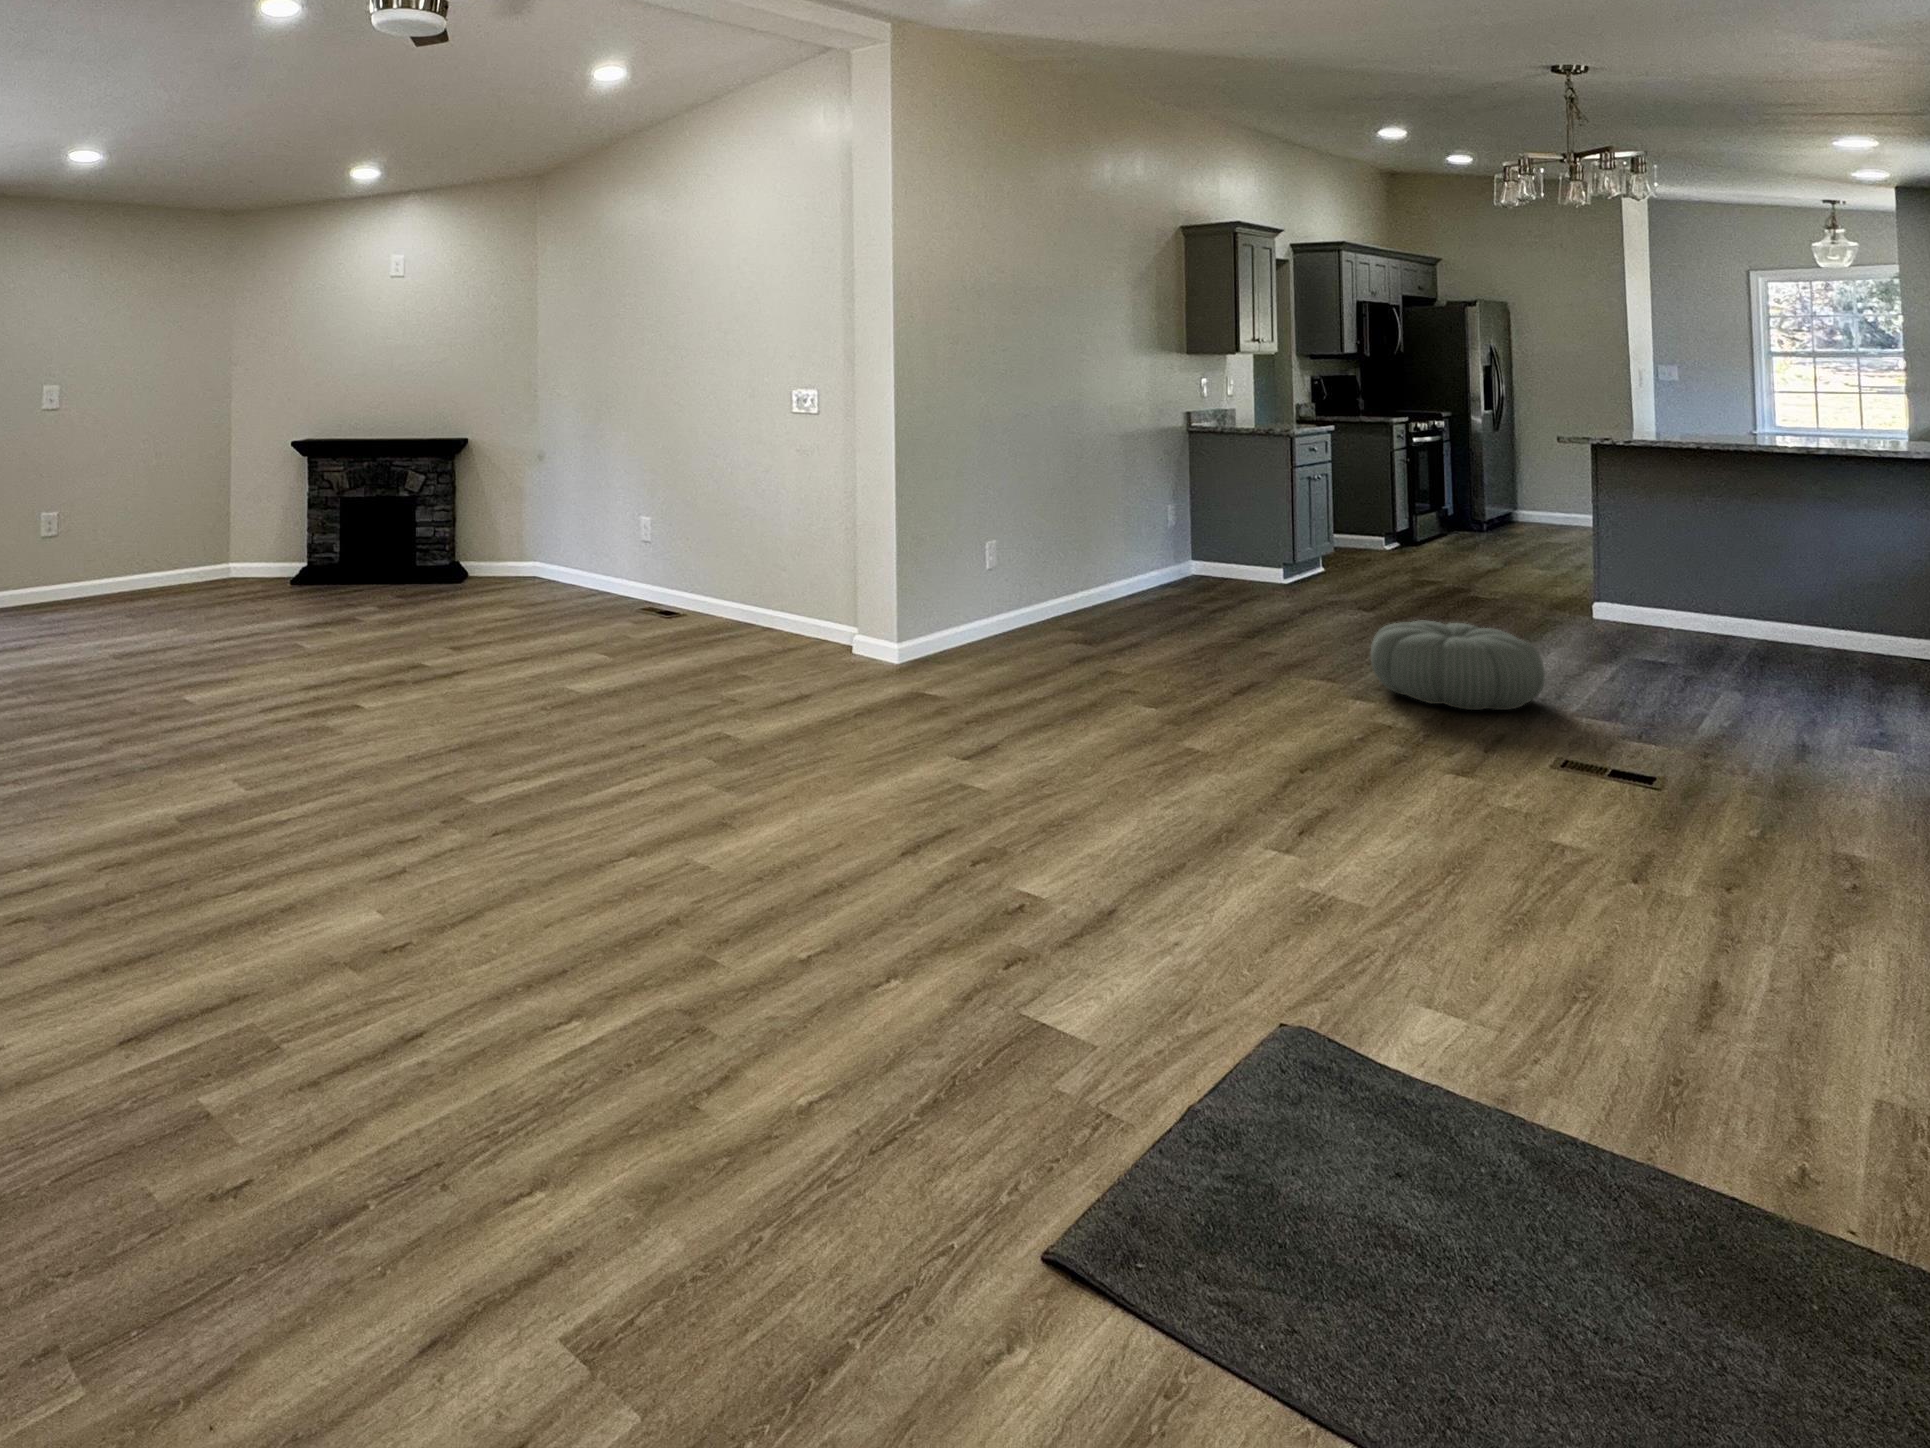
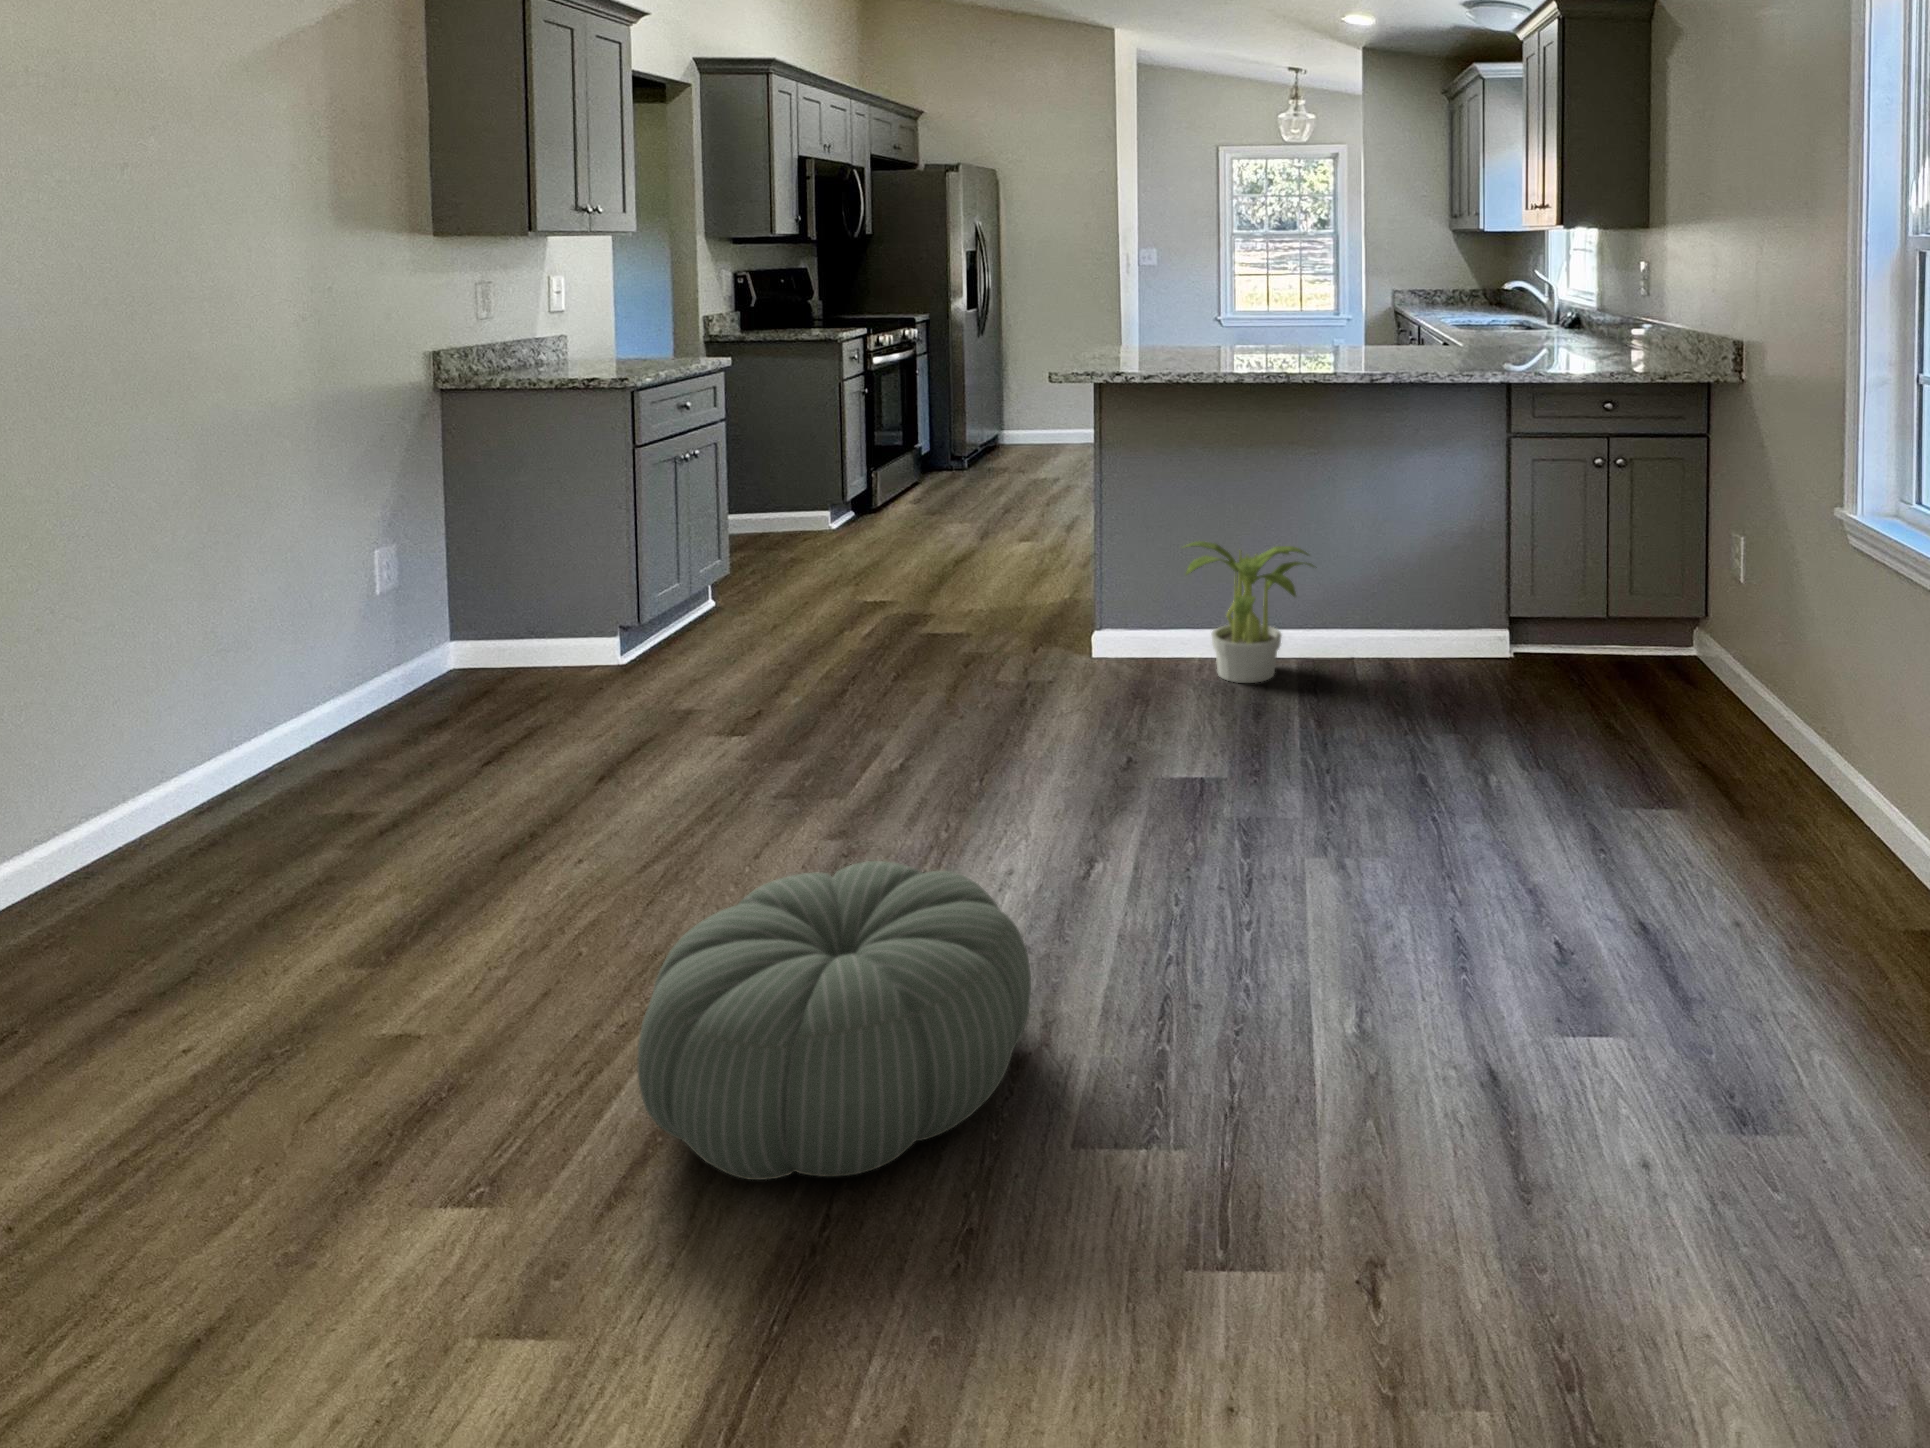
potted plant: none [1657,551,1775,645] -> present [1184,541,1317,683]

